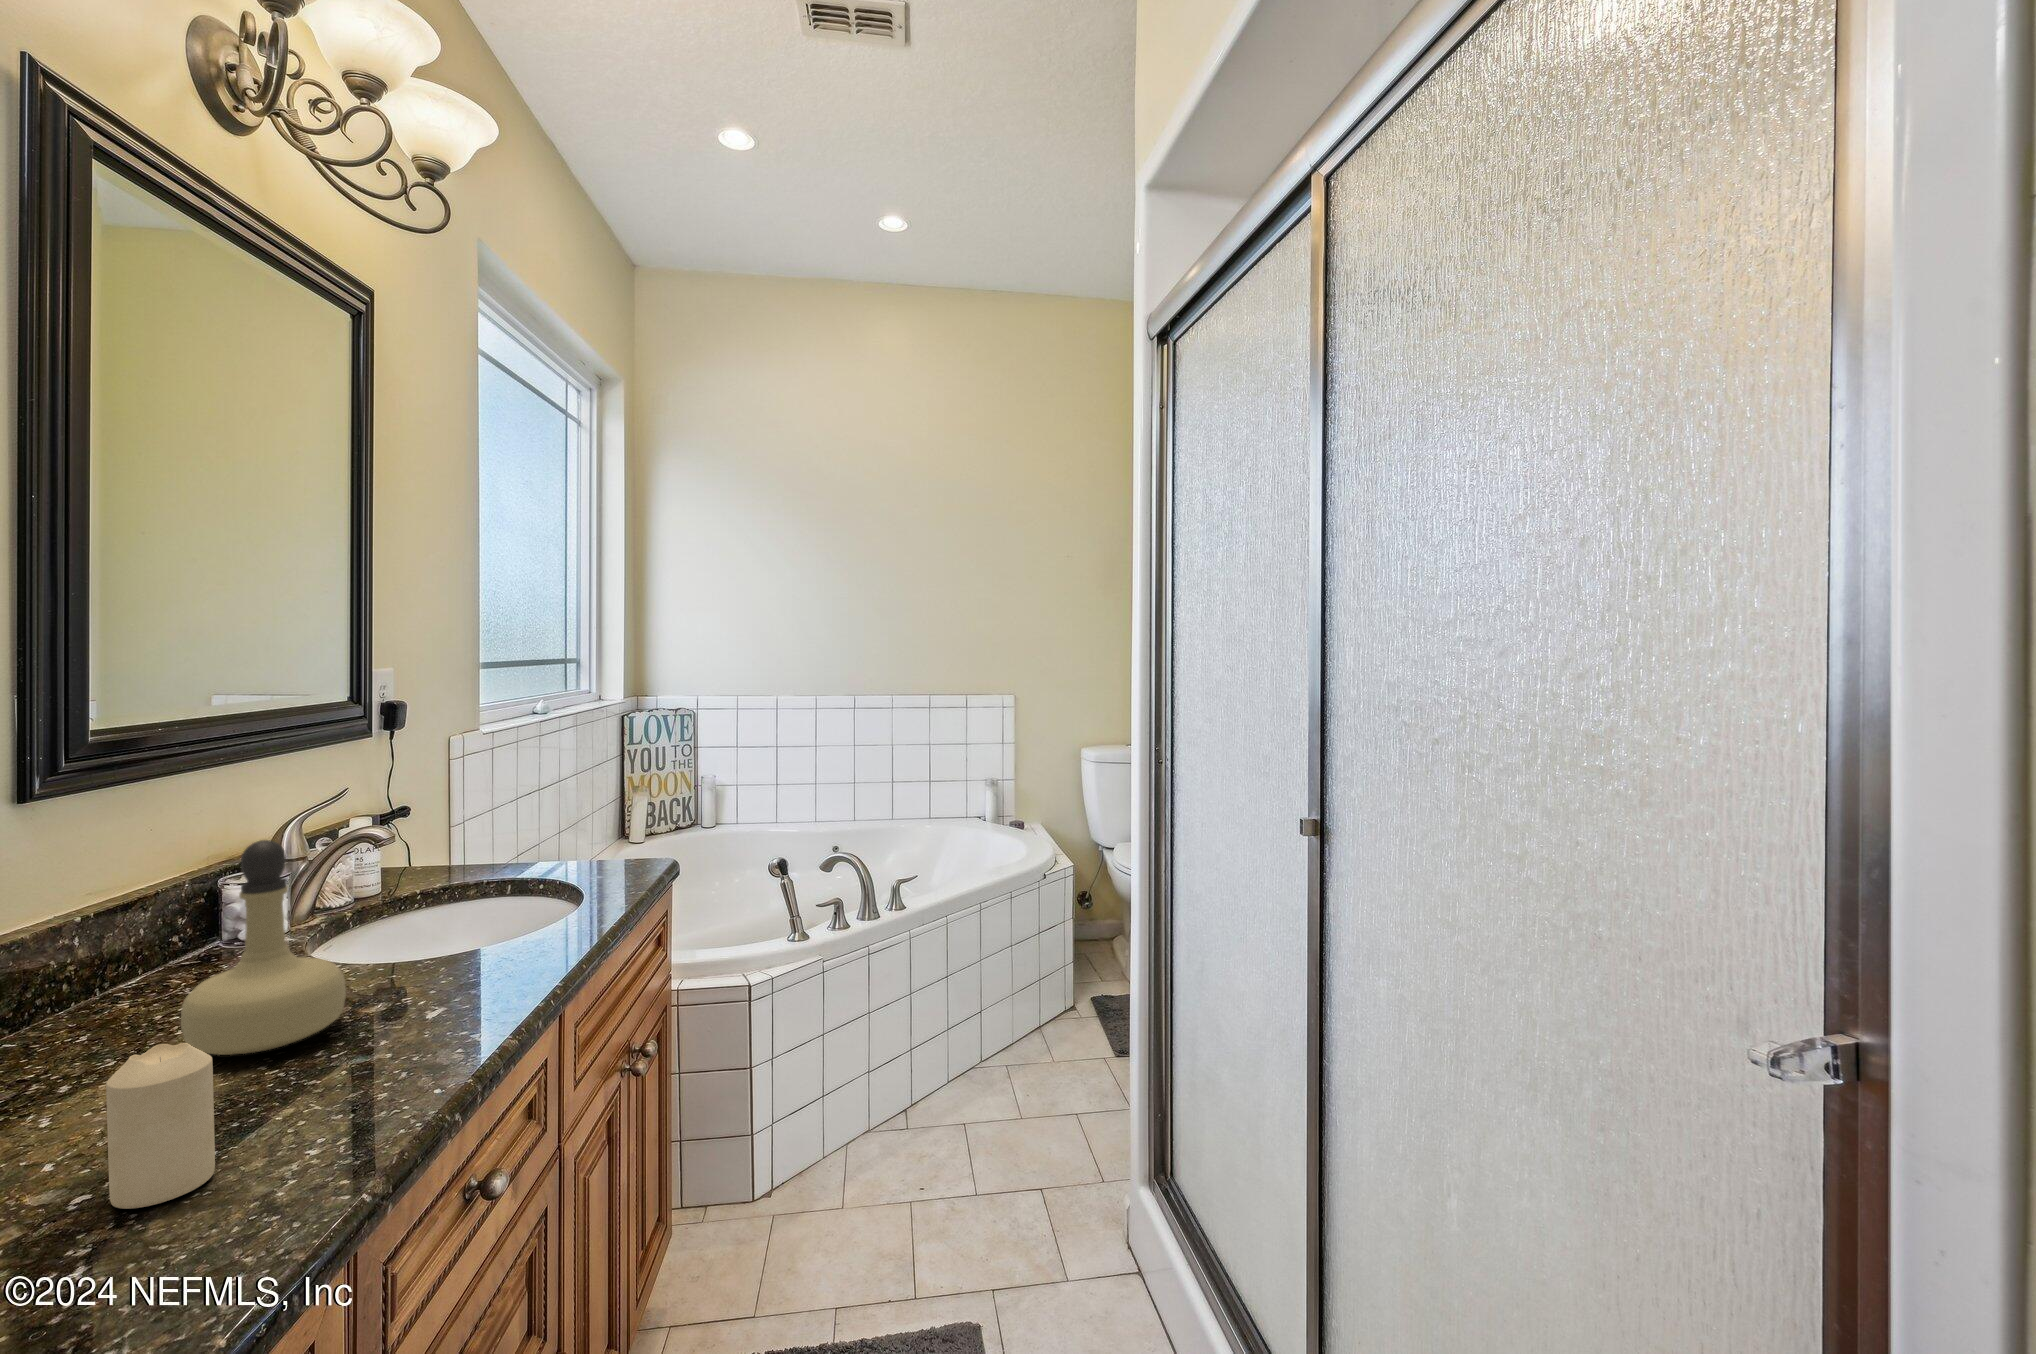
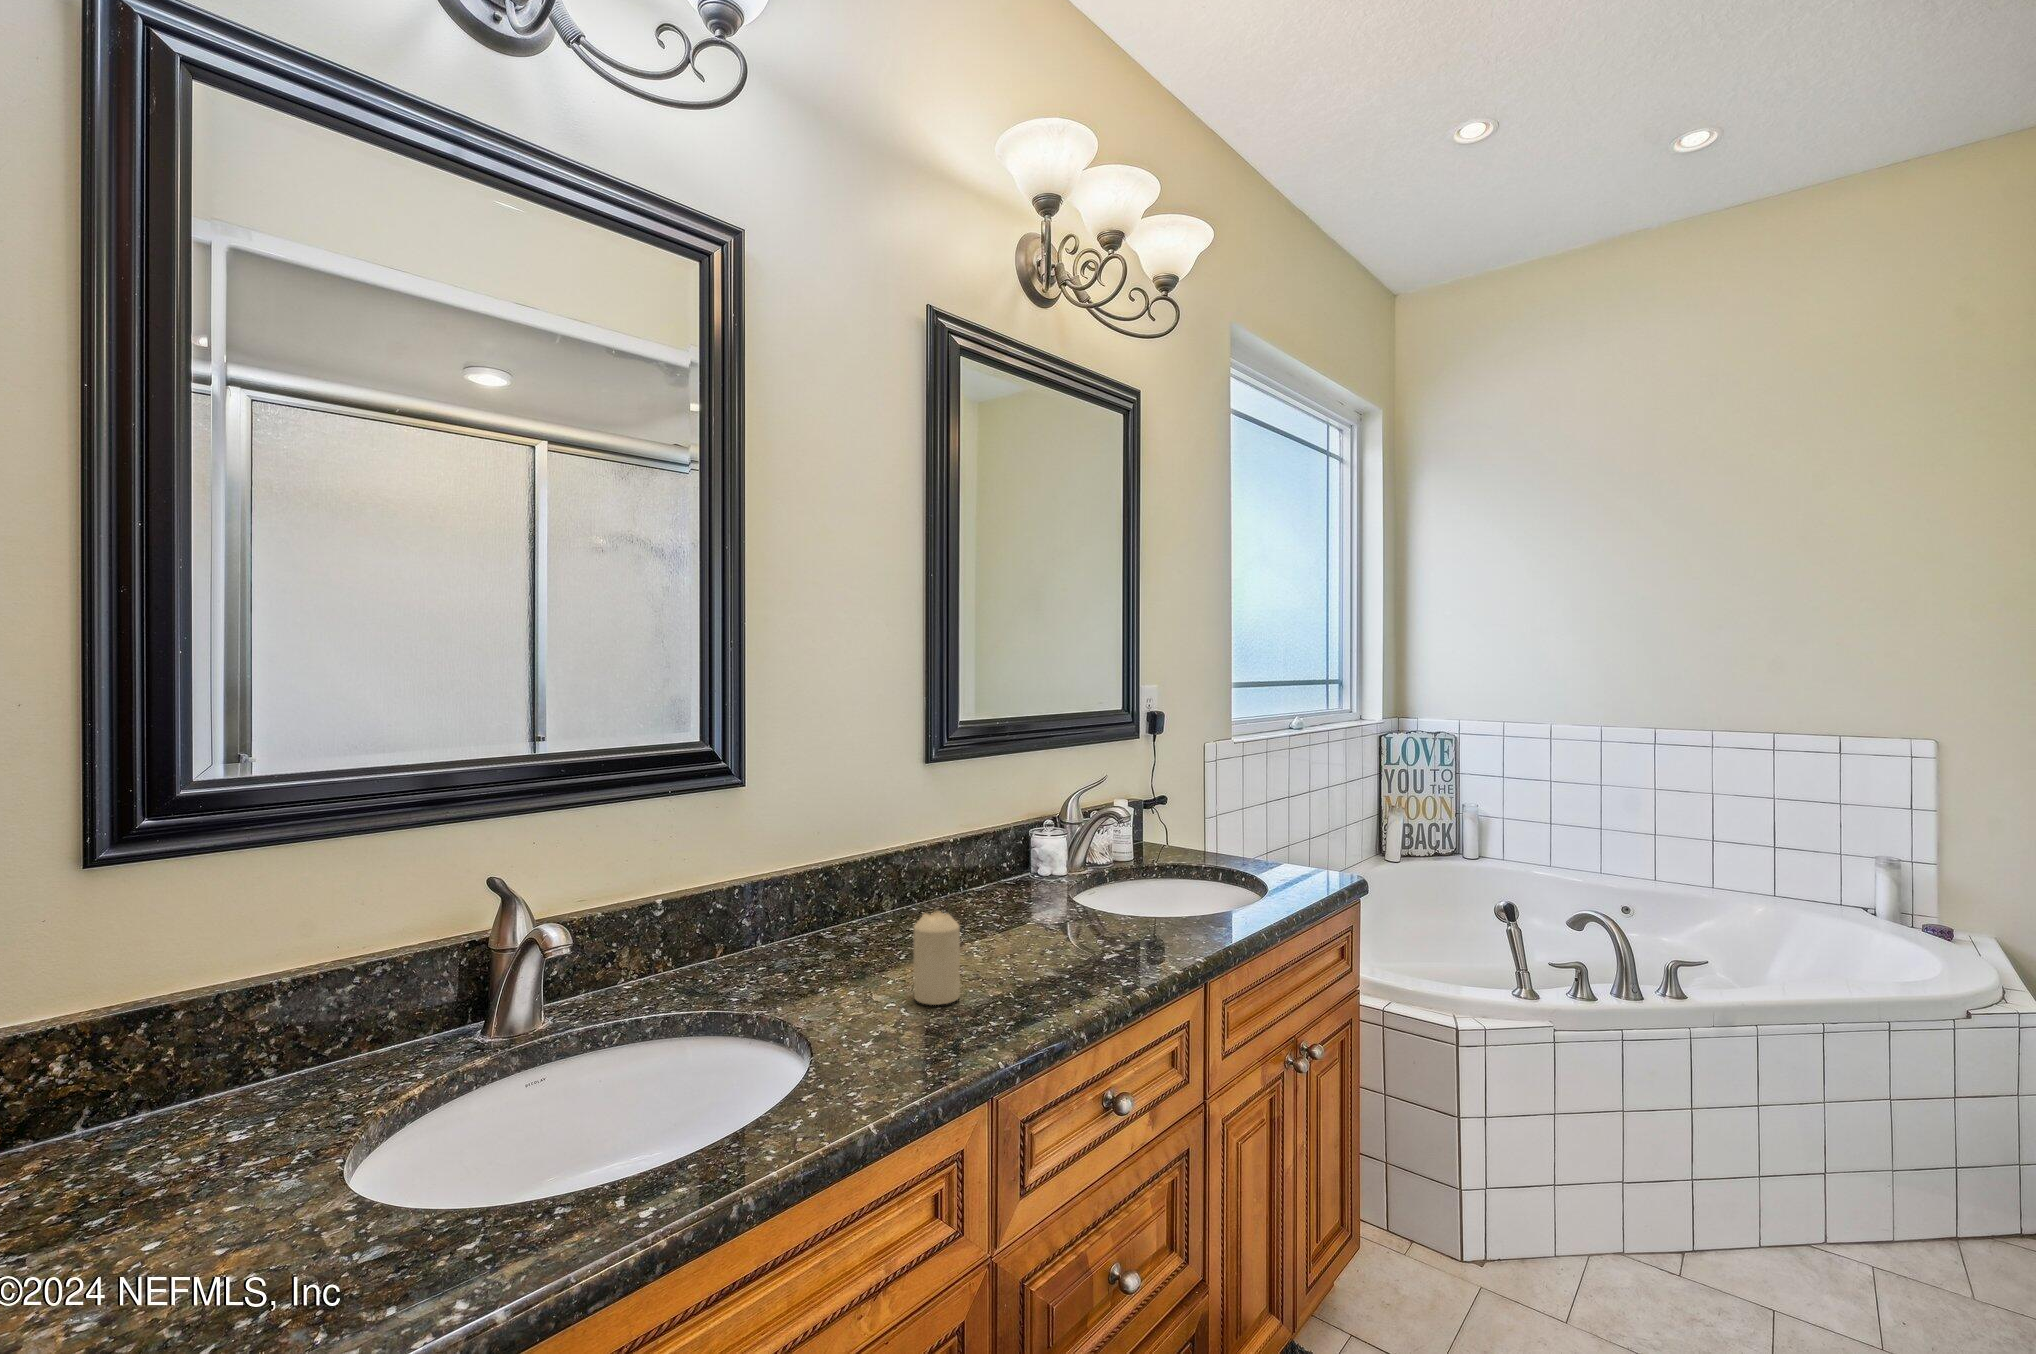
perfume bottle: present [181,840,346,1055] -> none [976,800,1061,943]

